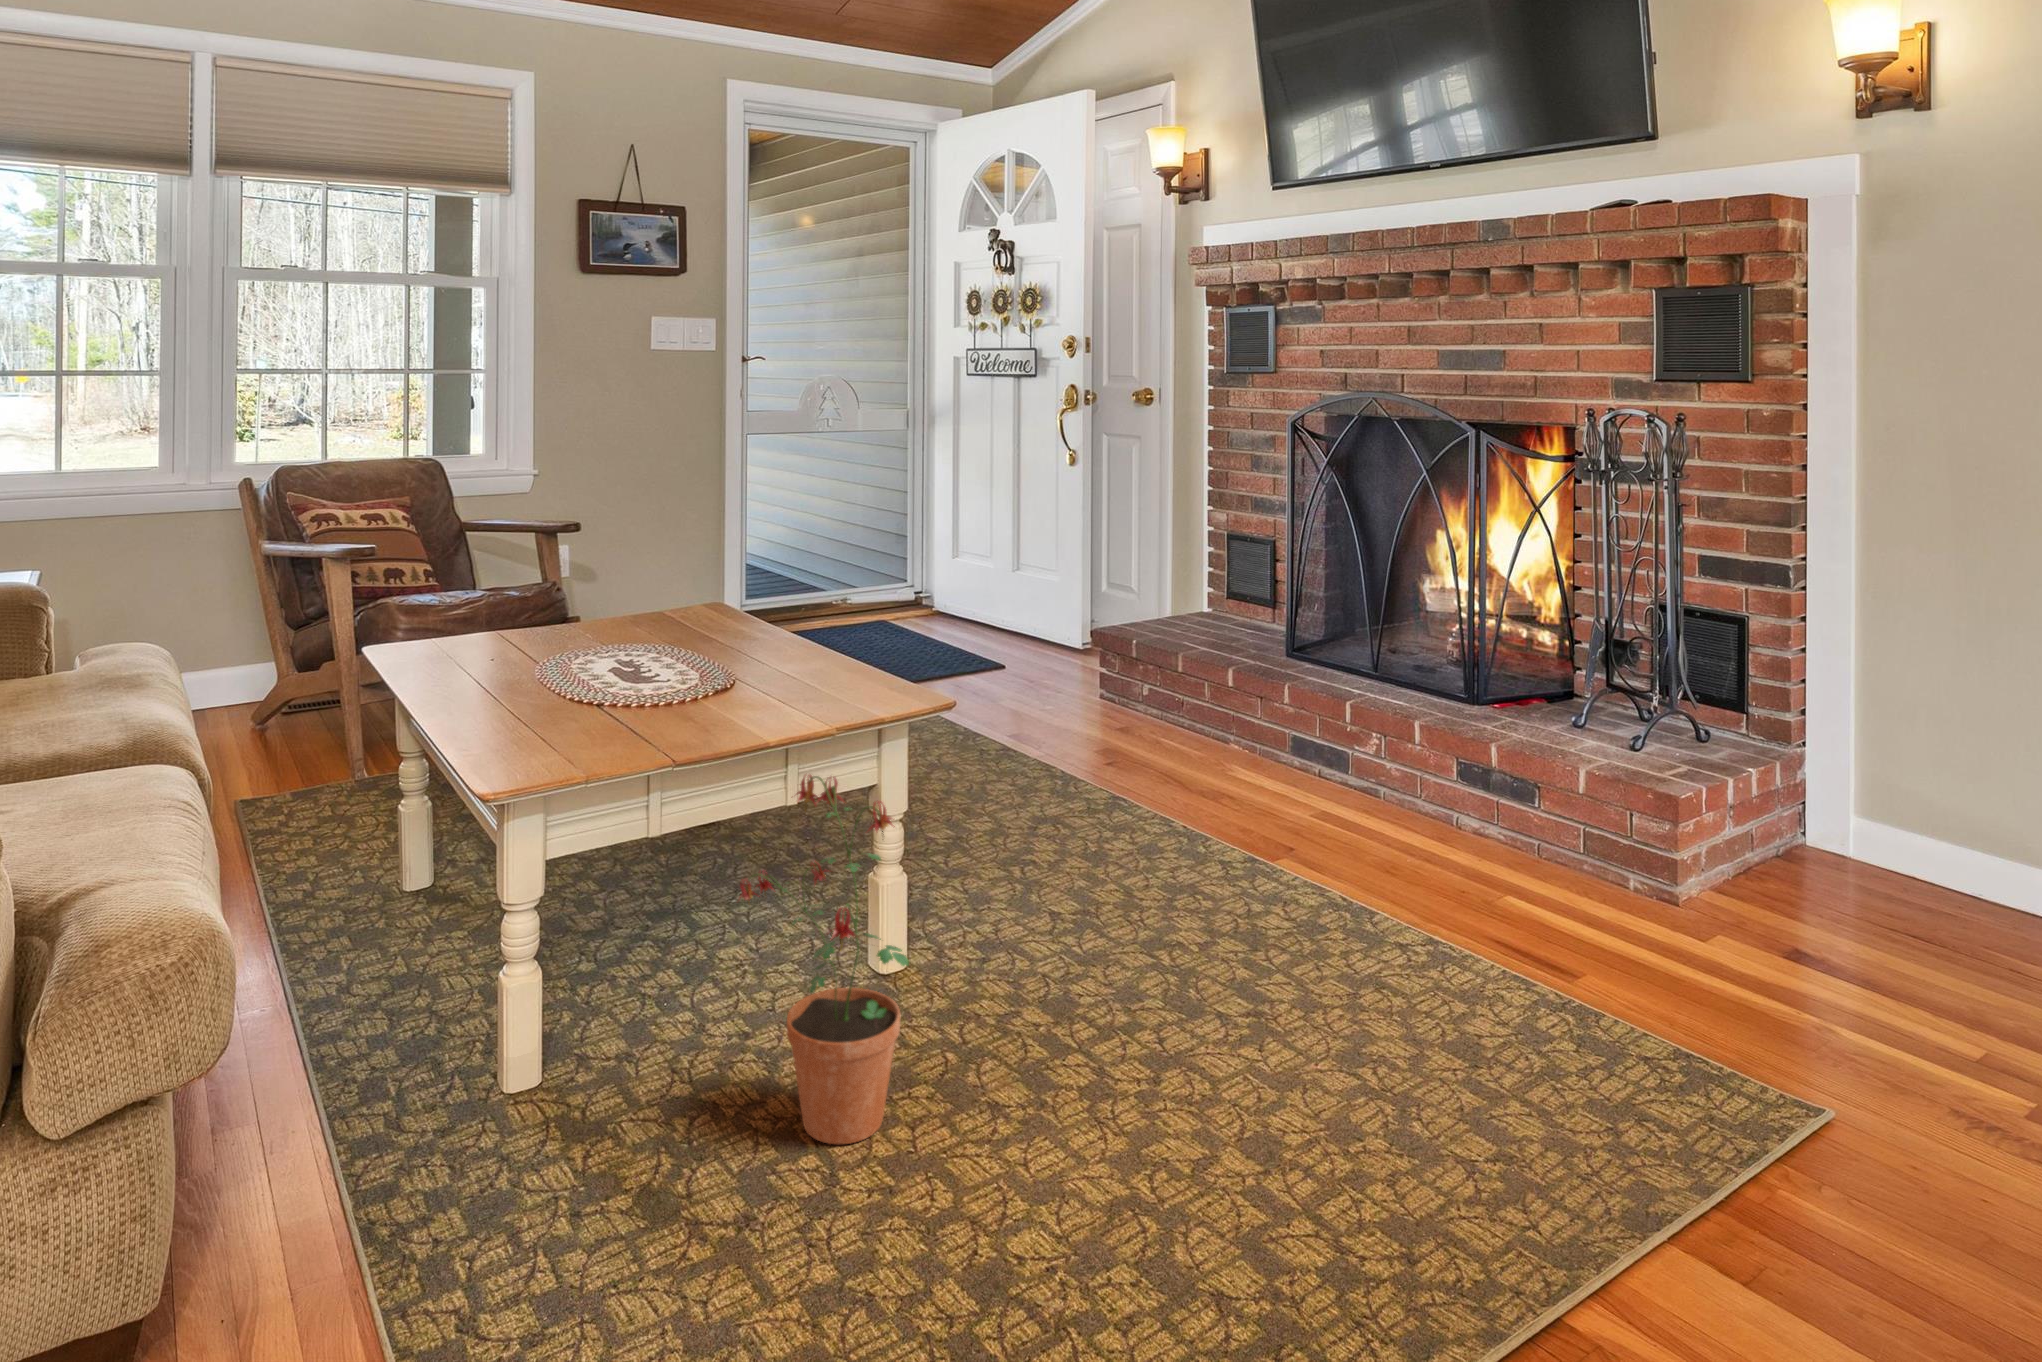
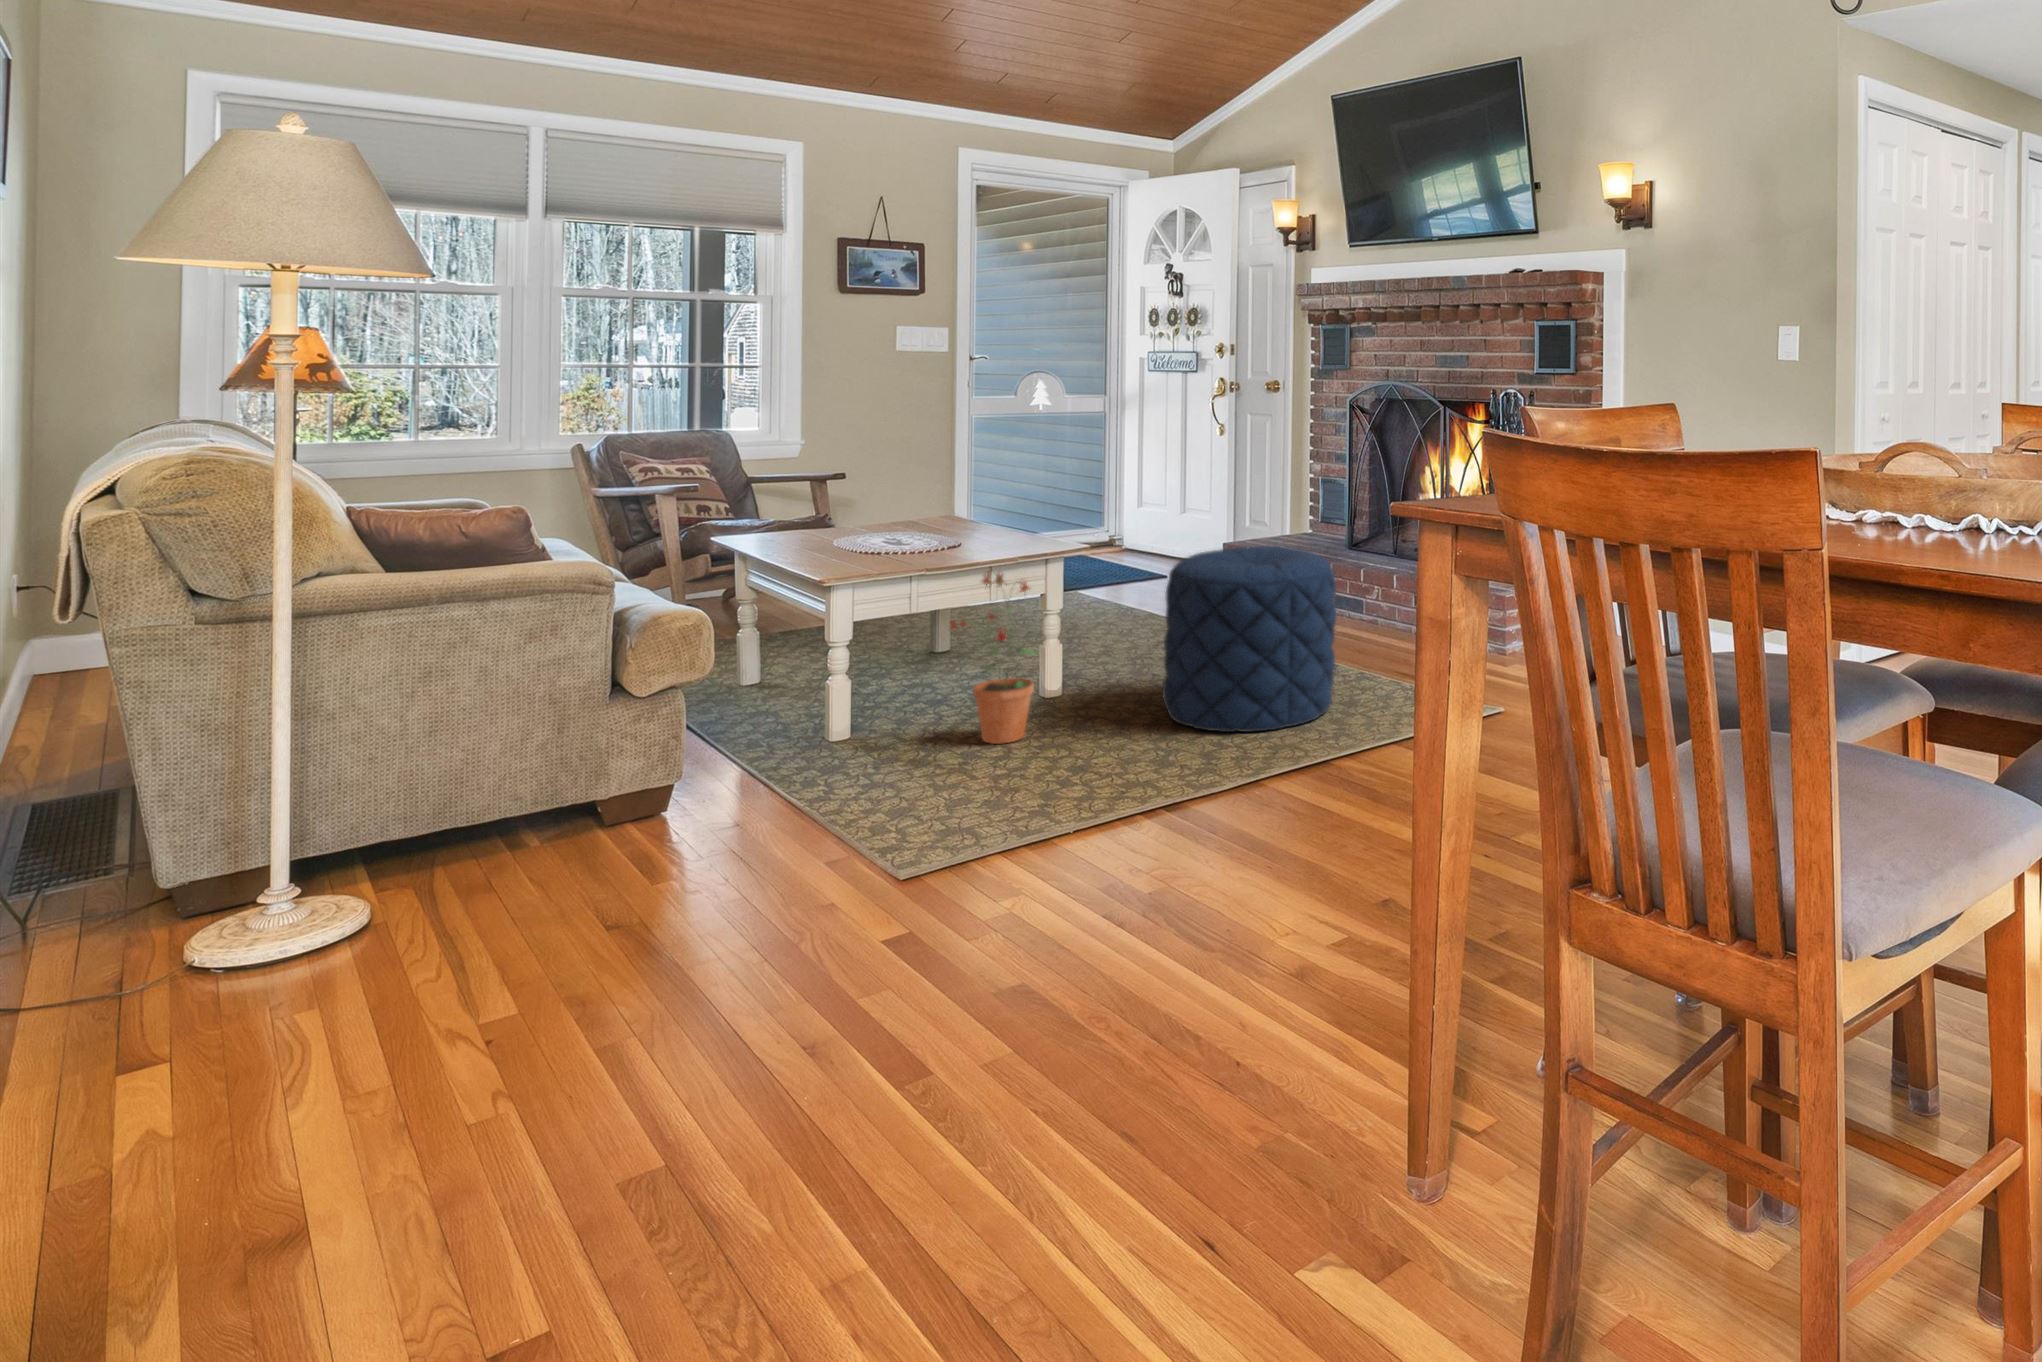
pouf: none [1131,713,1478,1146] -> present [1163,546,1337,732]

